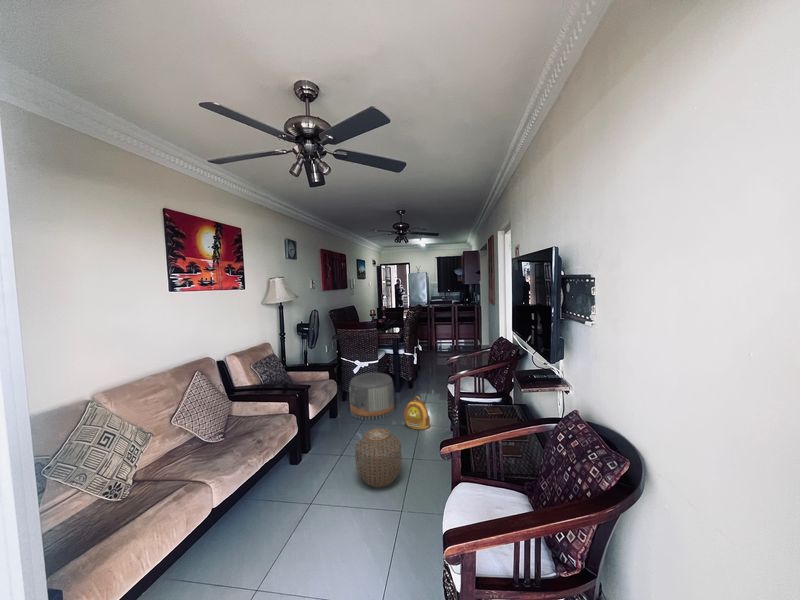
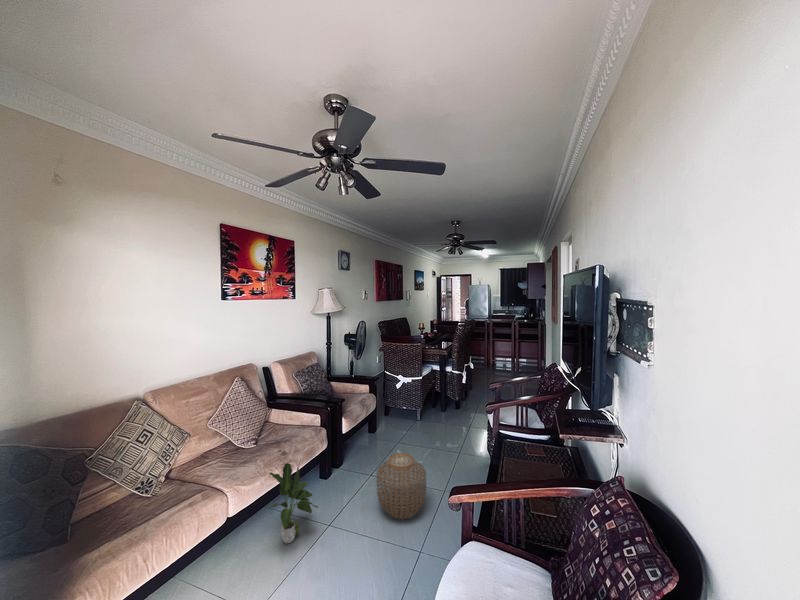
pouf: present [349,373,394,420] -> none [389,389,435,440]
backpack: present [404,396,430,429] -> none [441,420,469,458]
potted plant: none [251,449,304,527] -> present [269,463,318,544]

